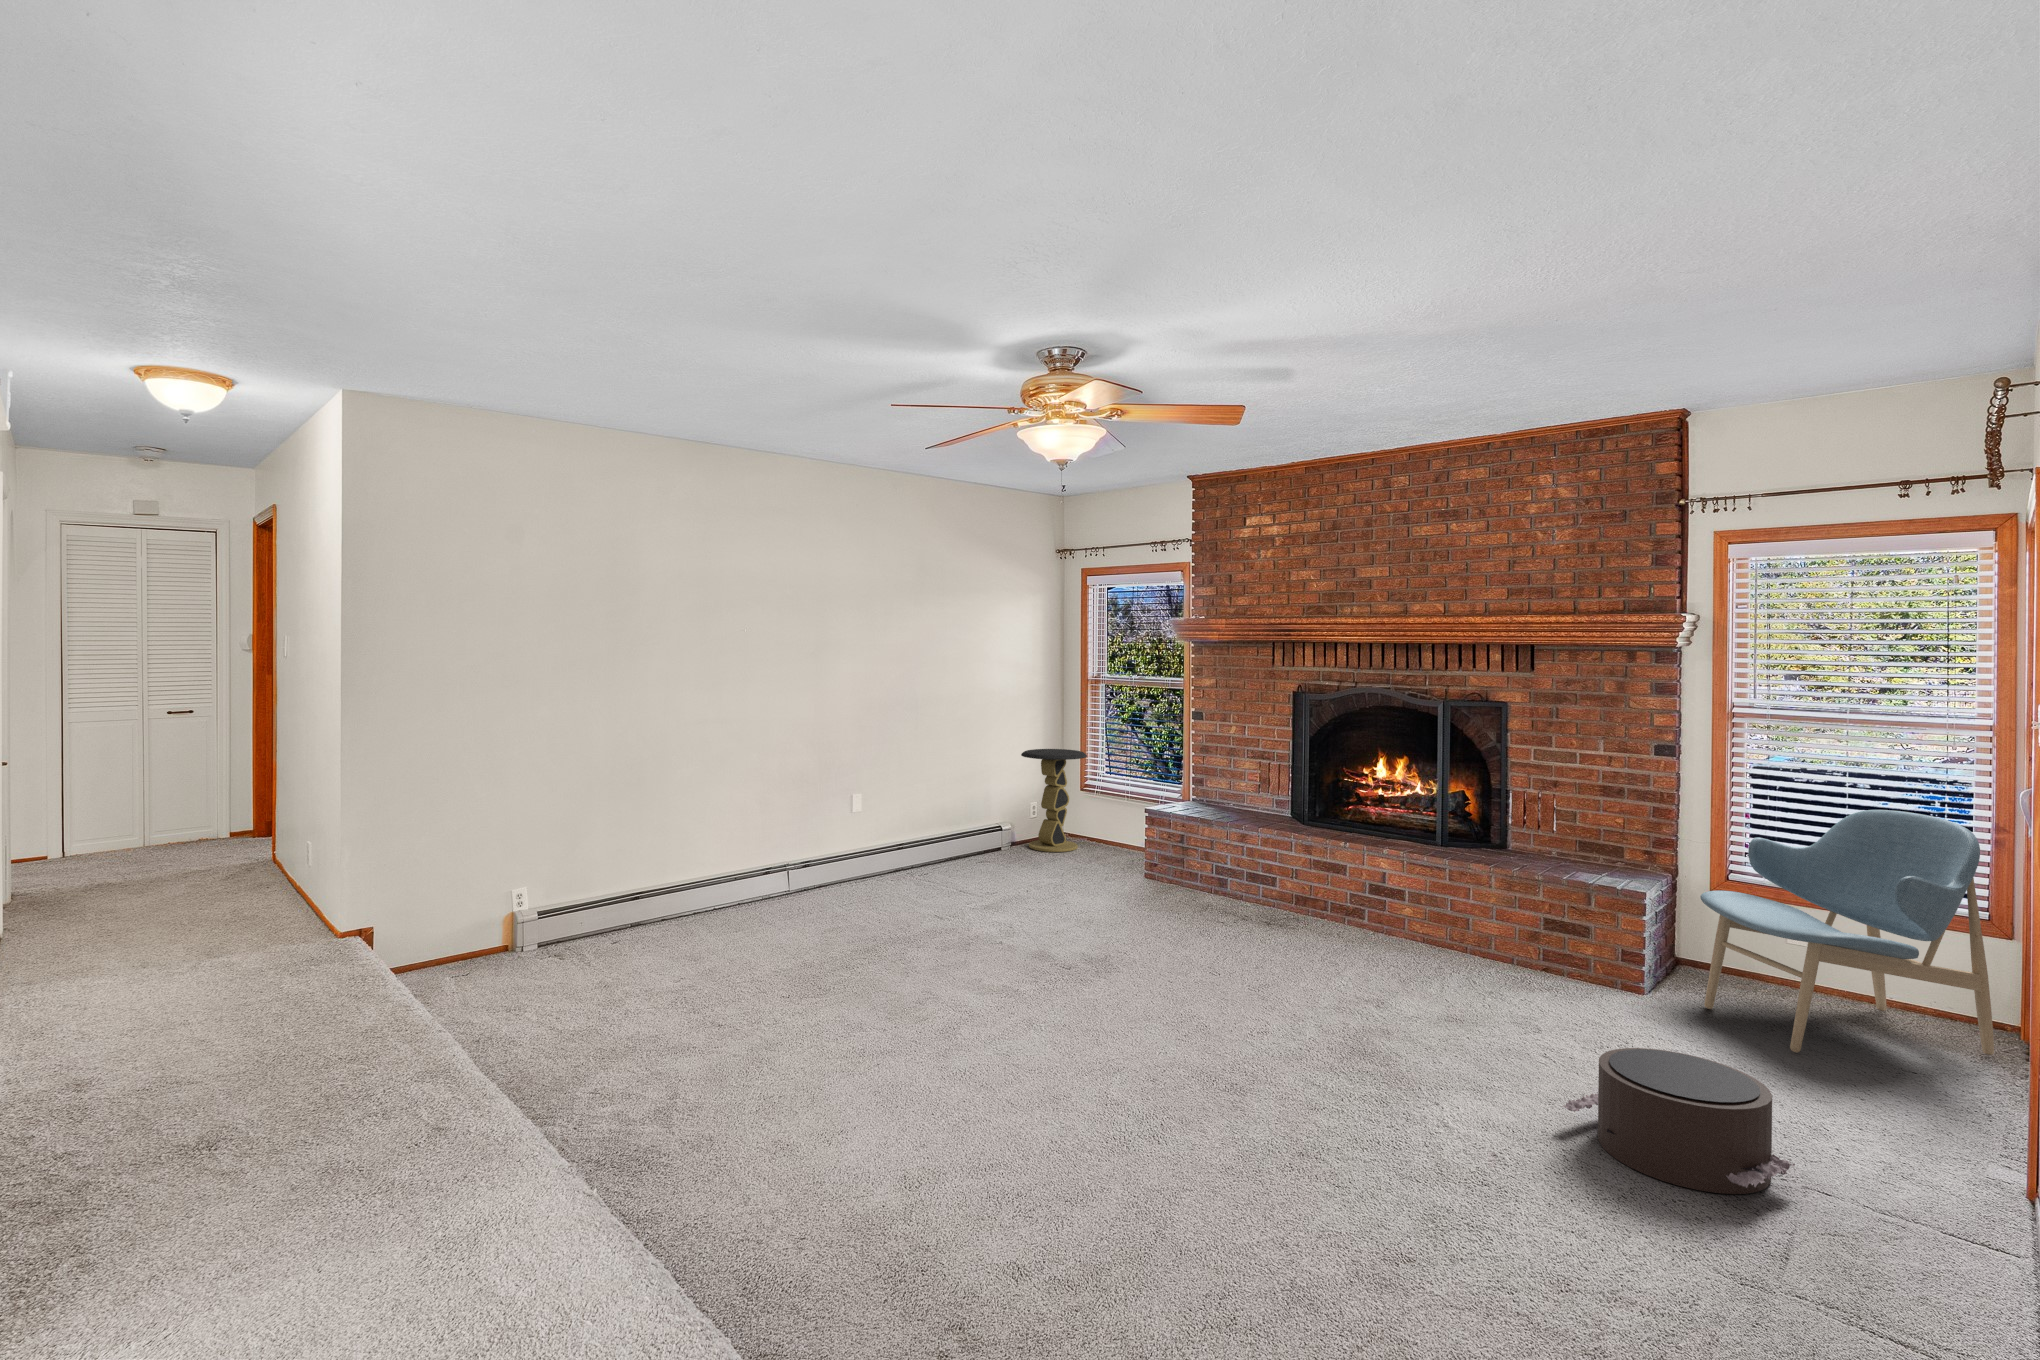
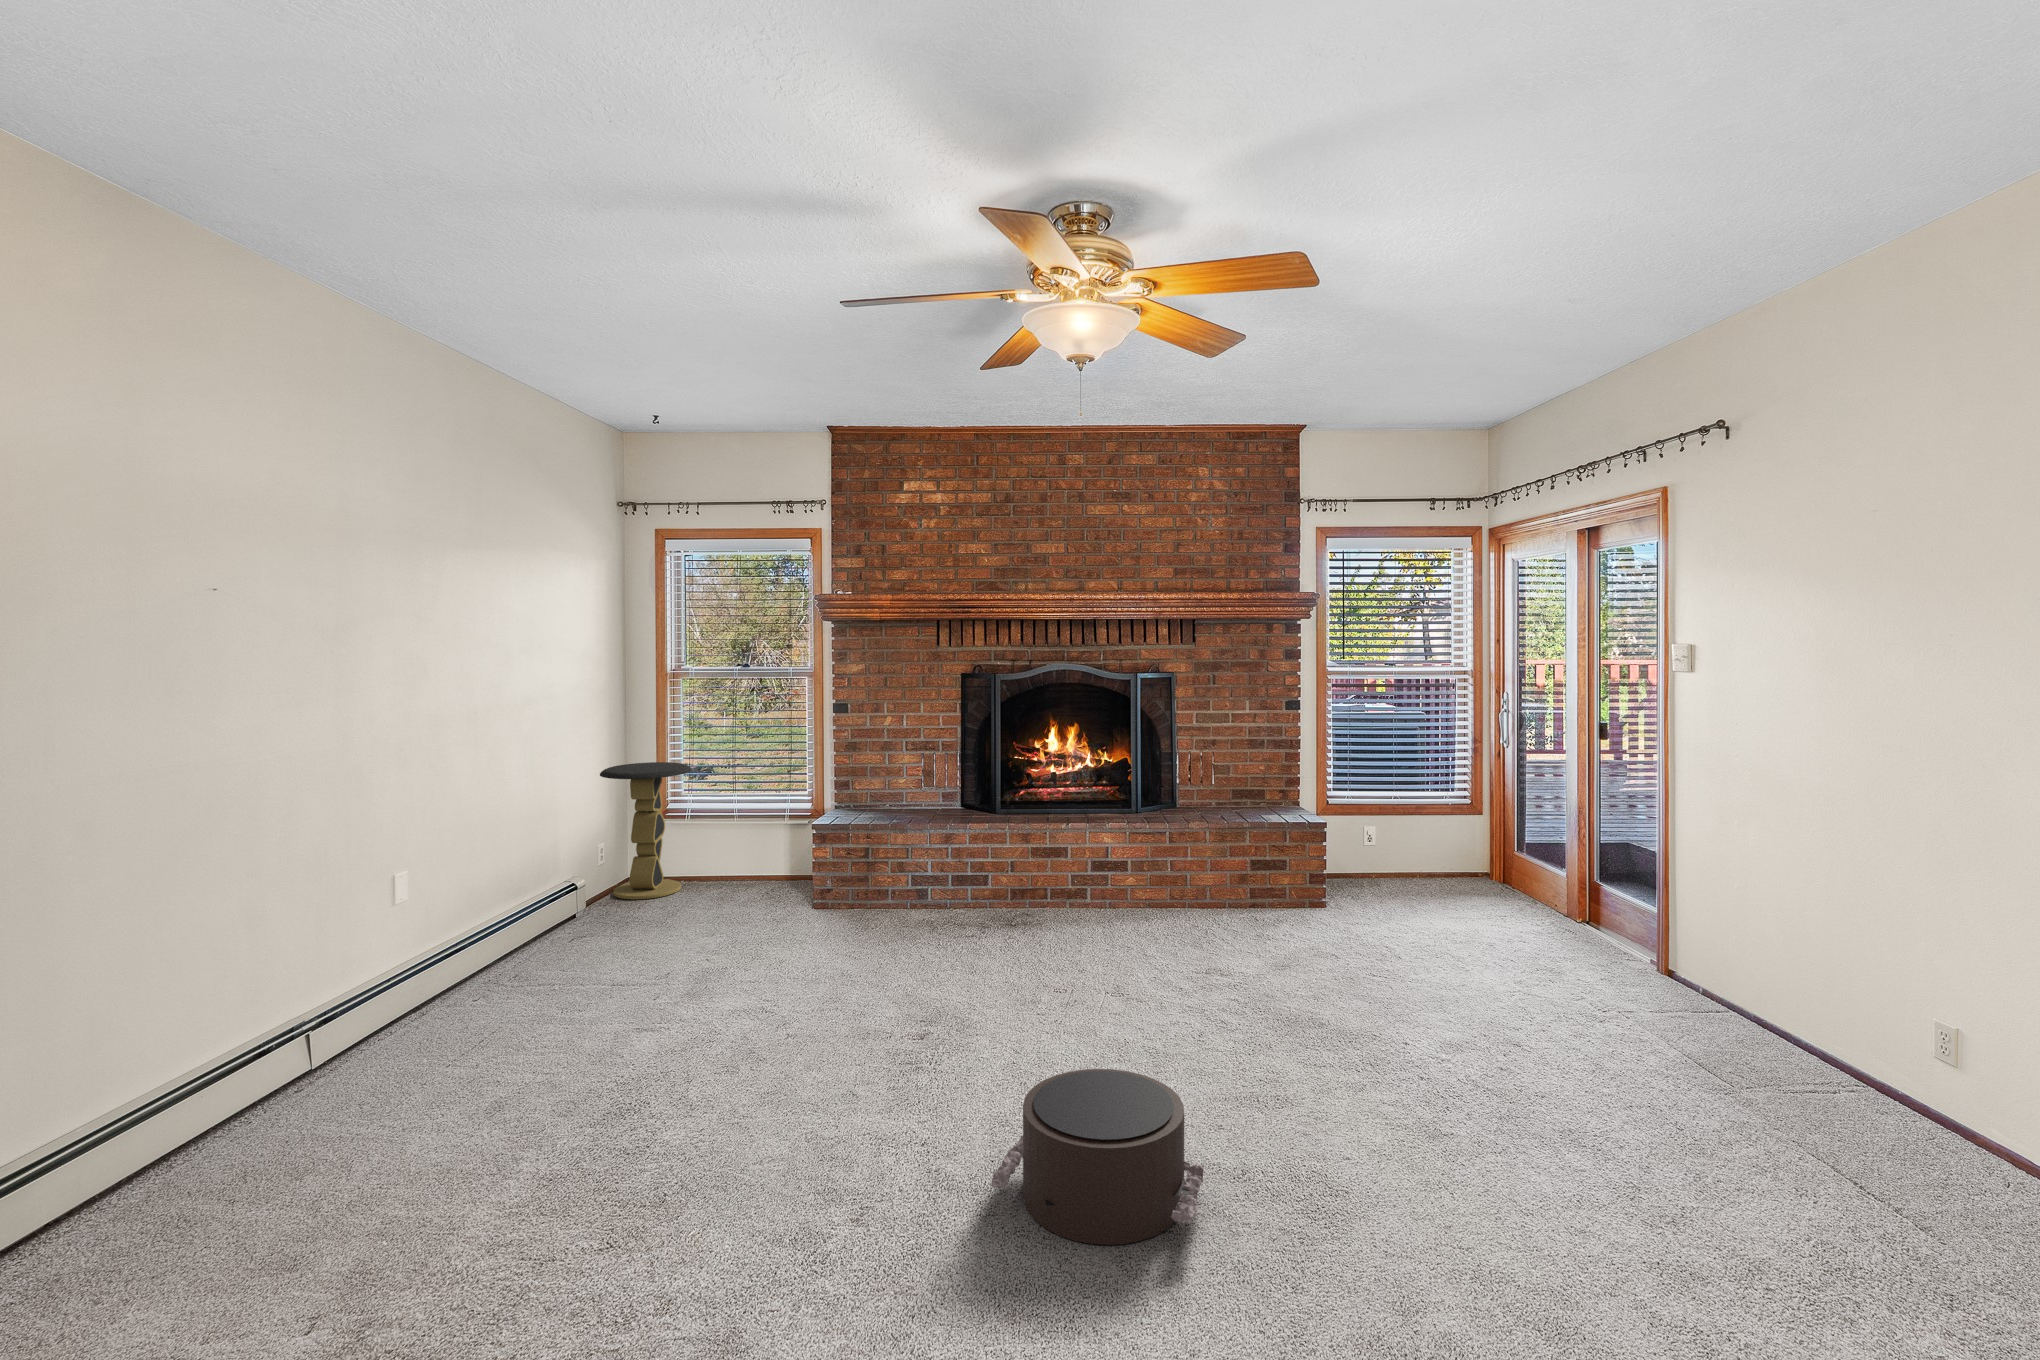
lounge chair: present [1700,810,1994,1055] -> none [1356,737,1518,927]
pouf: present [1563,1048,1795,1194] -> present [990,1069,1204,1245]

